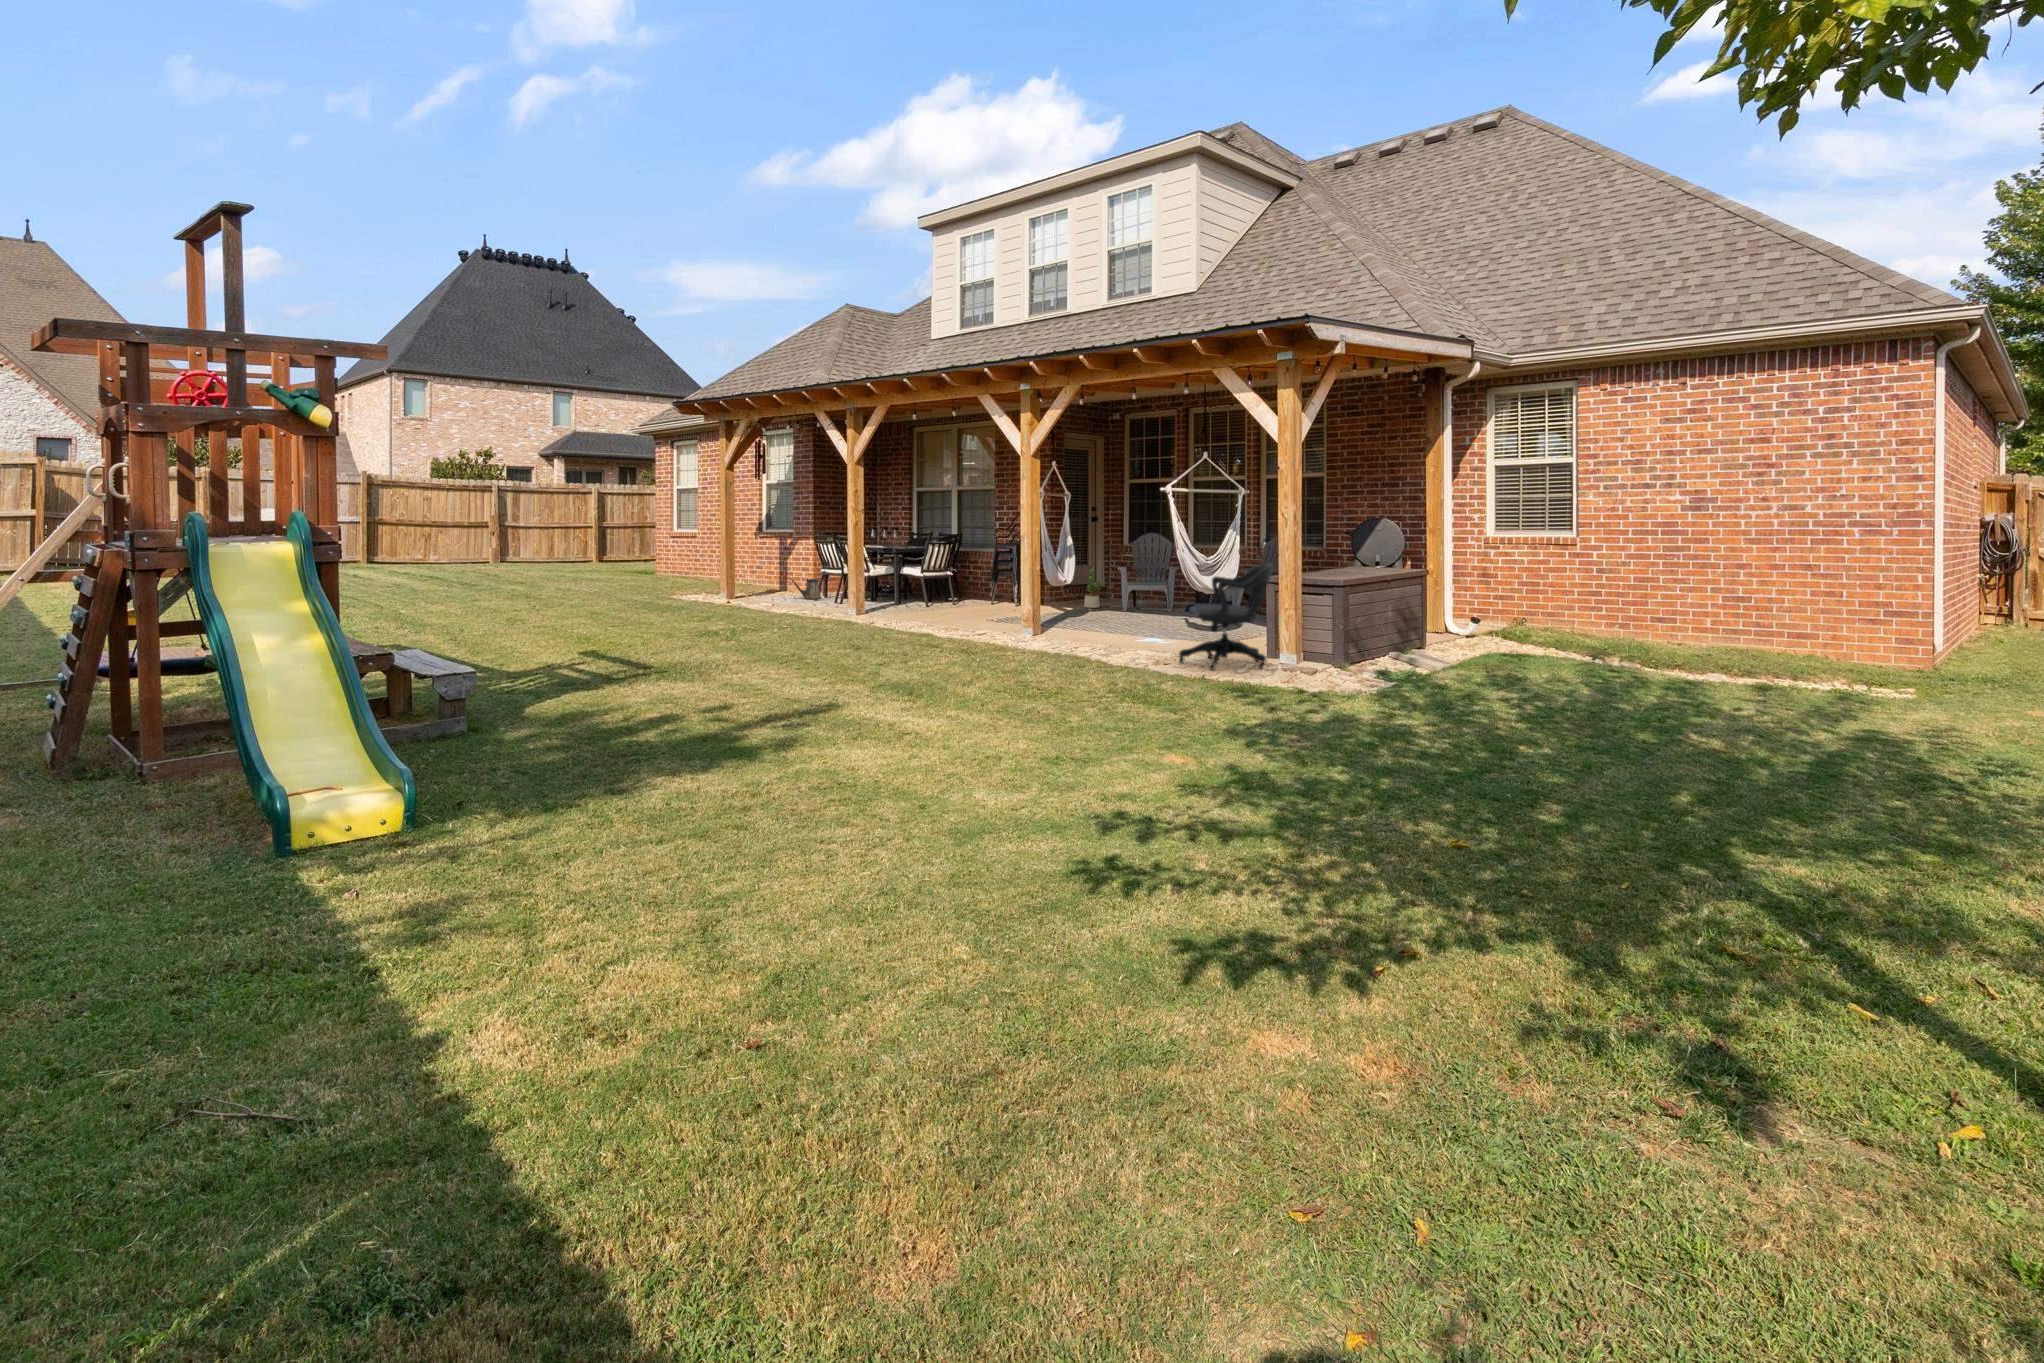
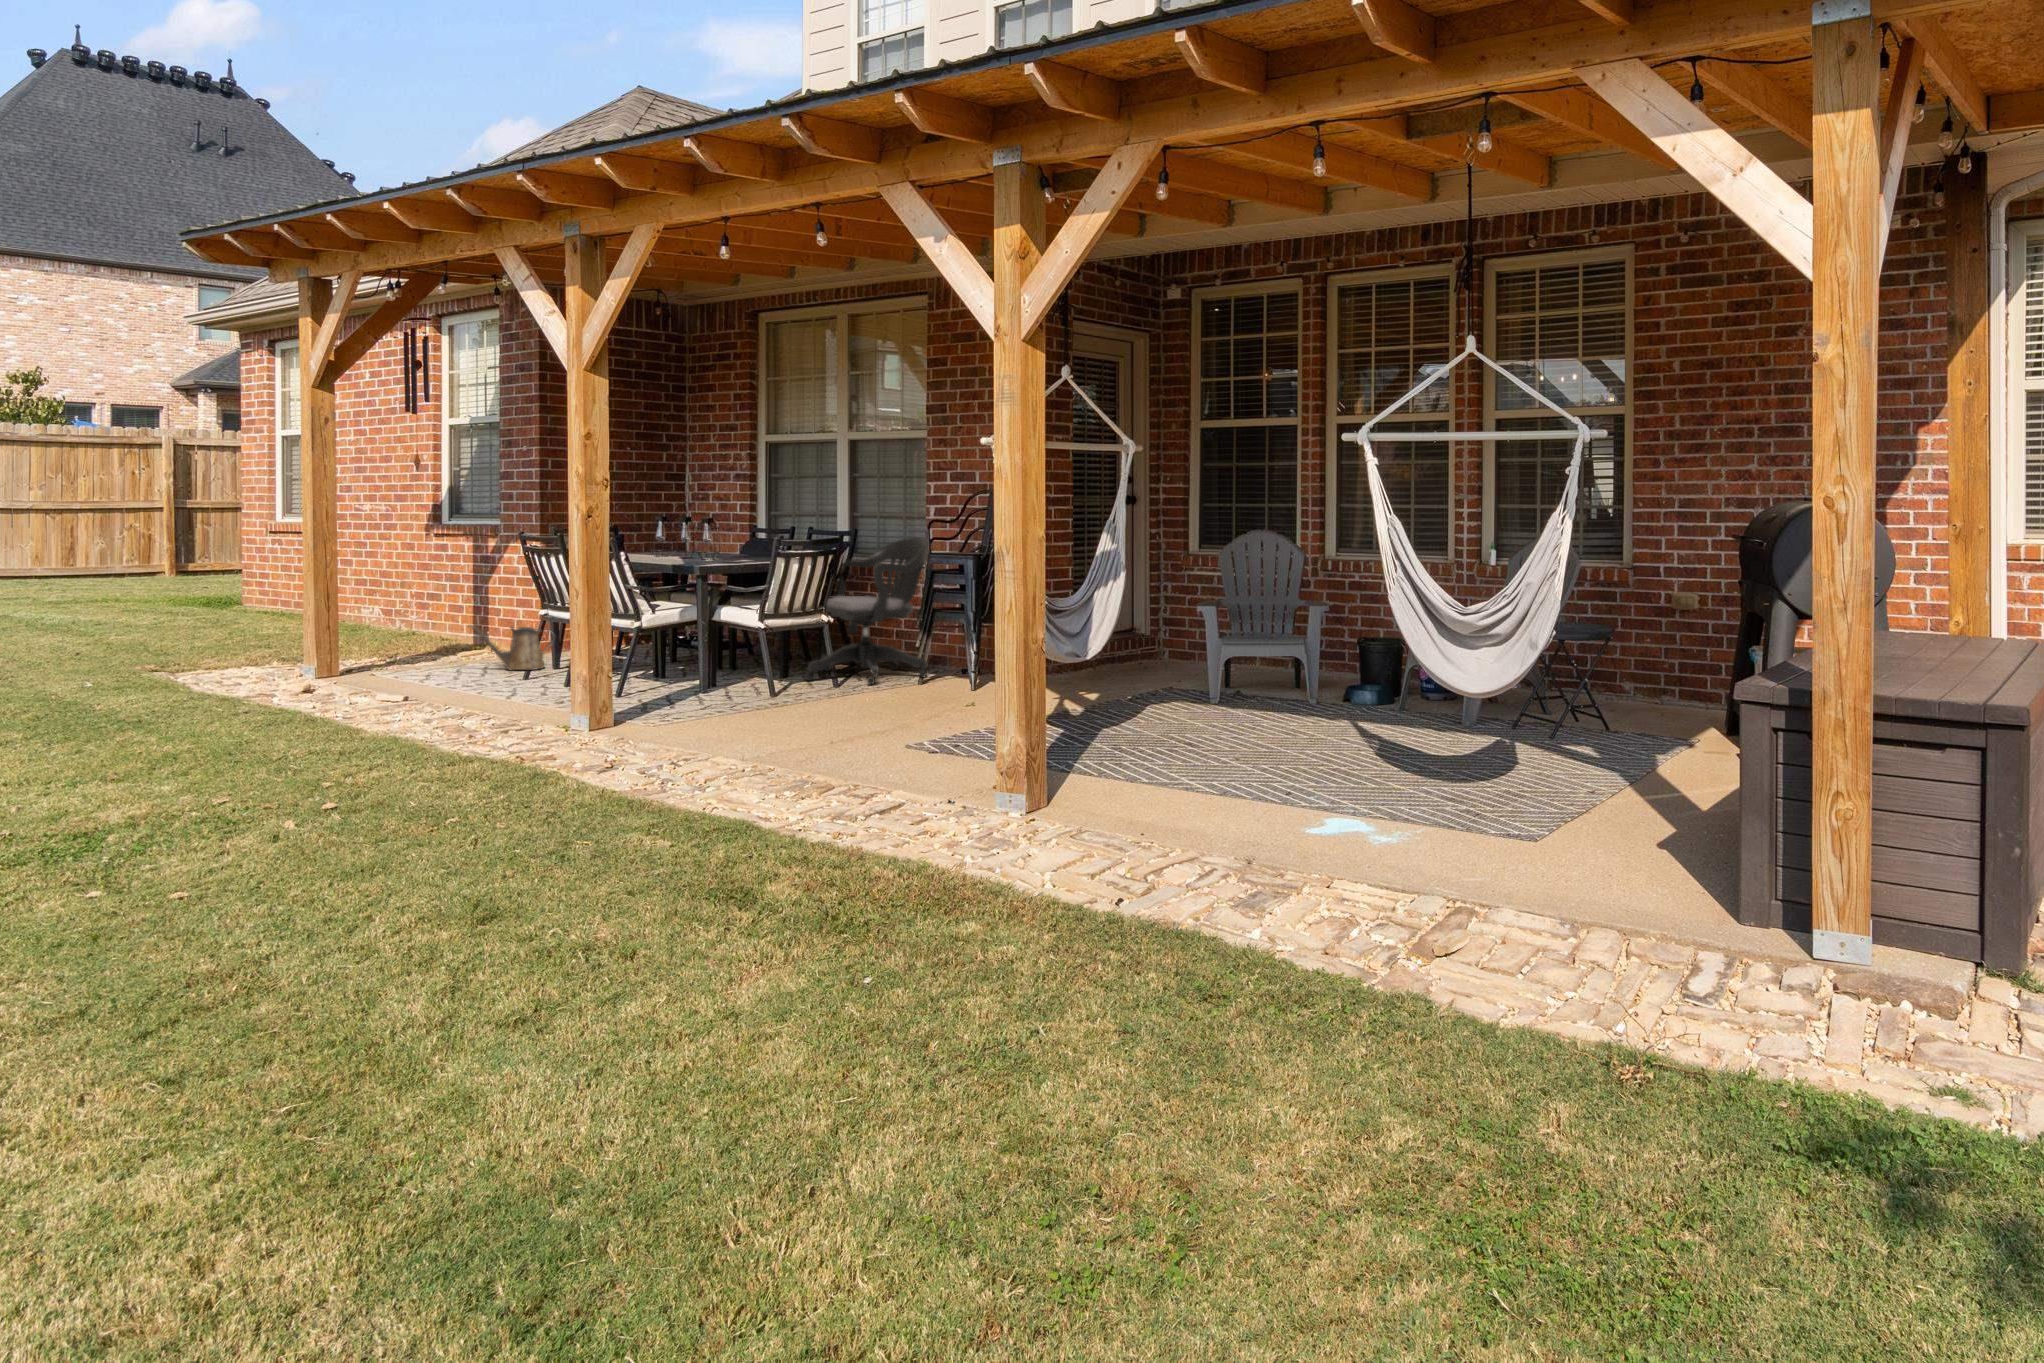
chair: present [1179,563,1273,670] -> present [806,537,929,684]
potted plant: present [1084,569,1103,608] -> none [1106,604,1148,685]

